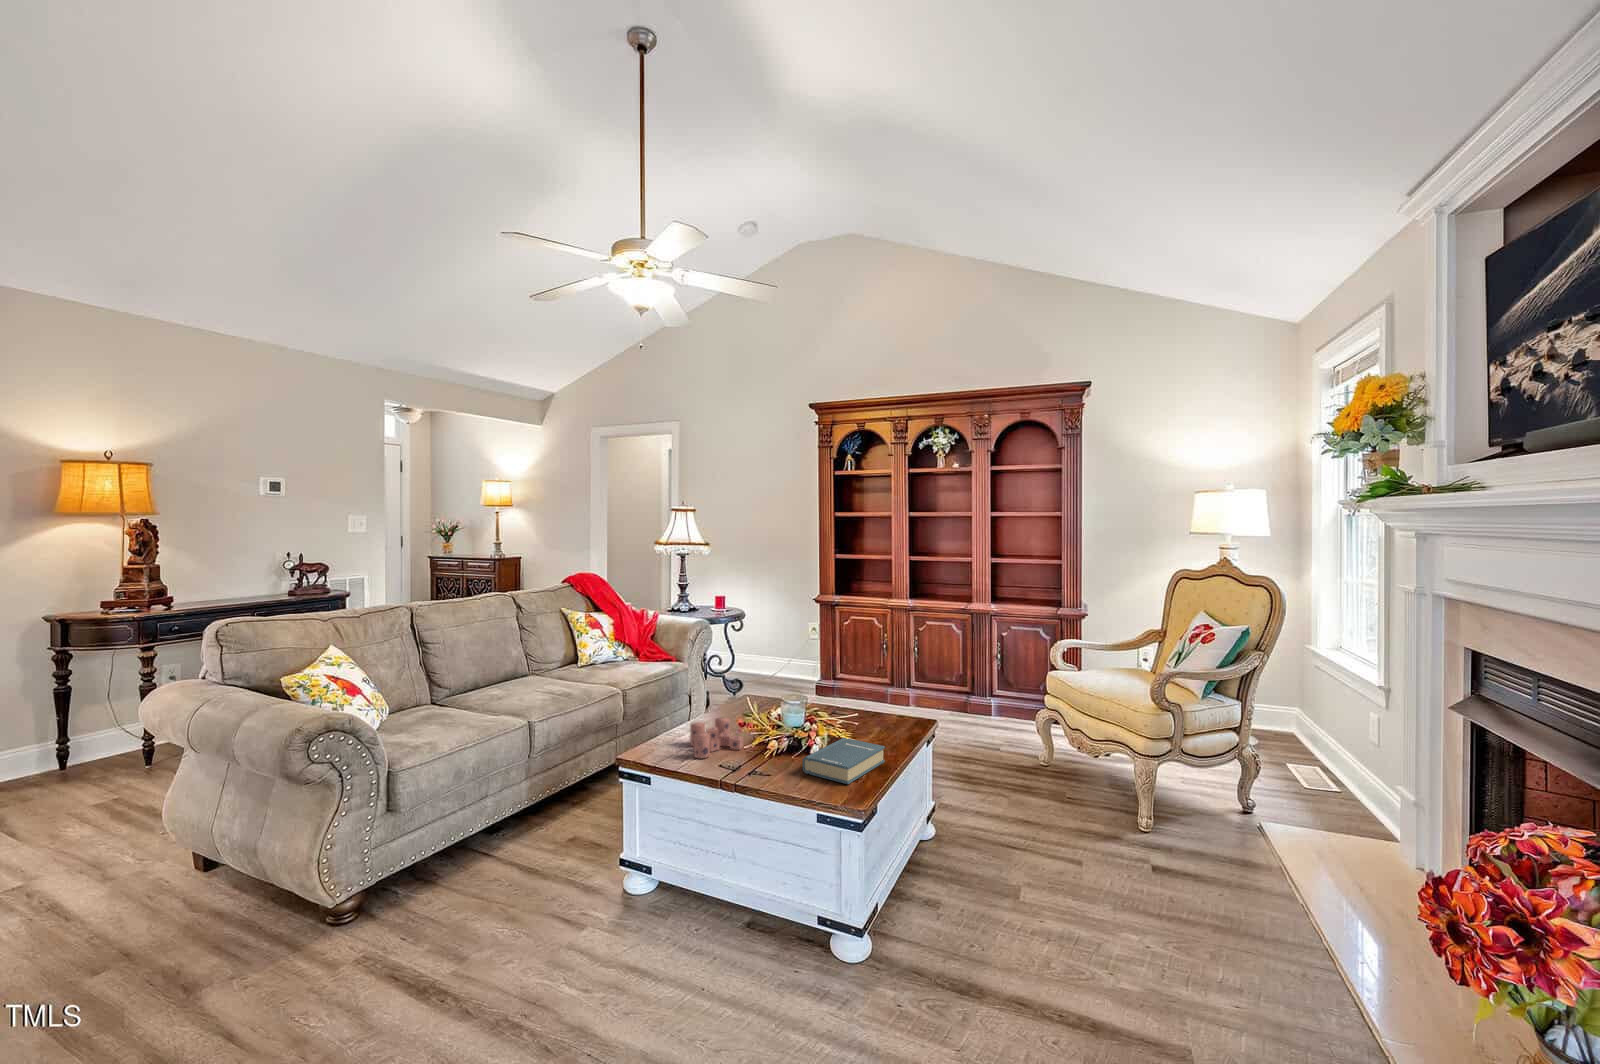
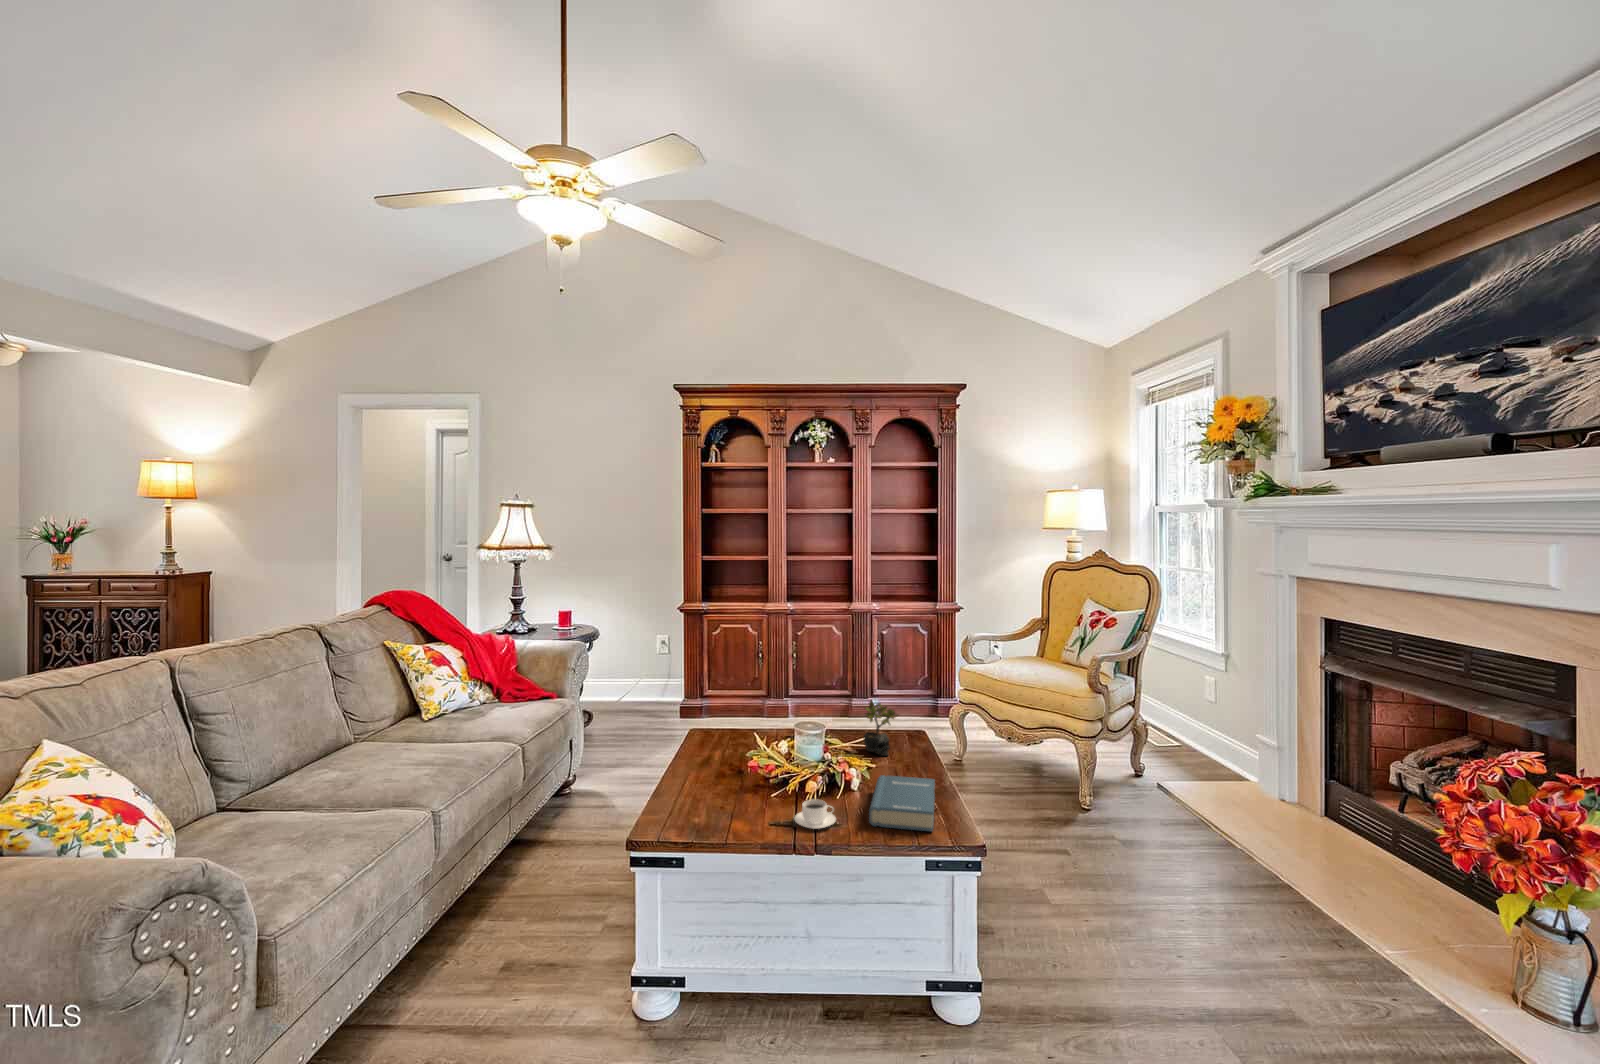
succulent plant: none [866,678,898,728] -> present [863,701,898,756]
candle: present [690,717,743,758] -> none [698,770,767,829]
coffee cup: none [748,746,782,768] -> present [794,799,836,829]

